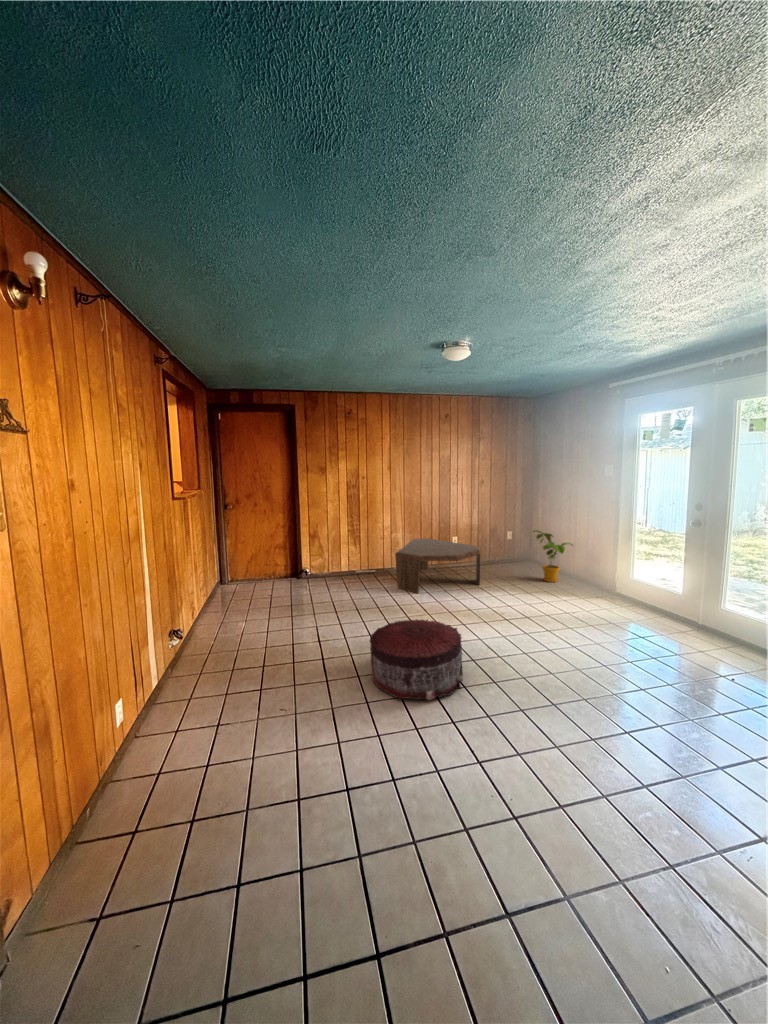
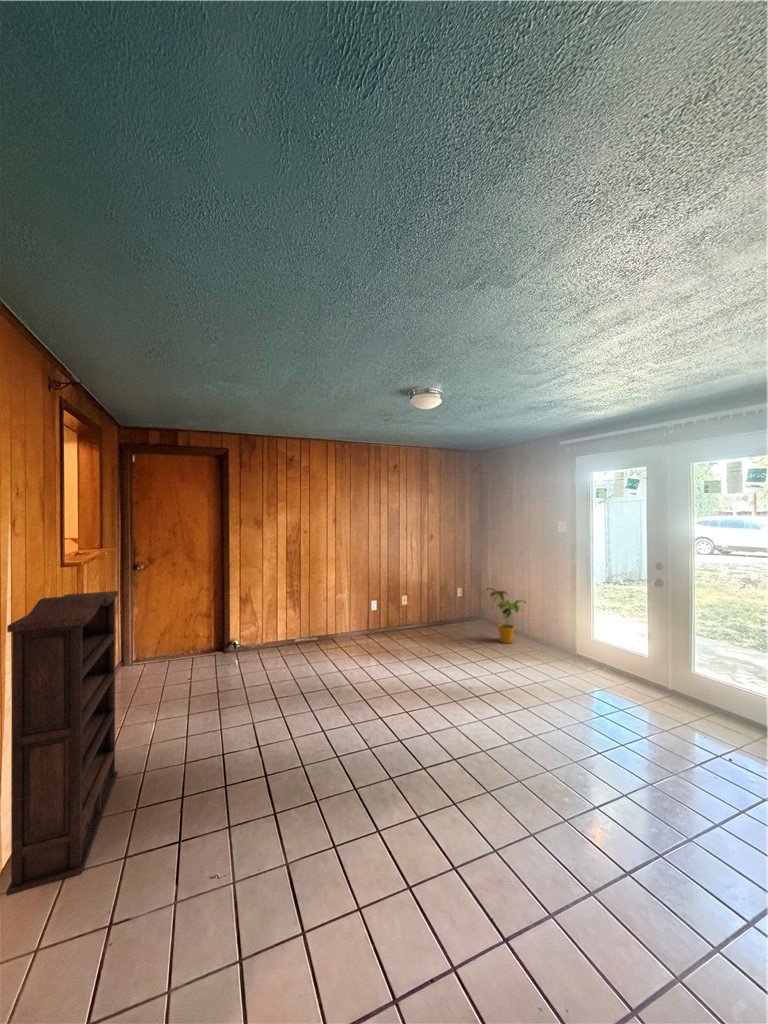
bookshelf: none [147,518,221,700] -> present [6,591,118,896]
coffee table: present [395,539,480,593] -> none [345,598,437,666]
pouf: present [370,619,463,700] -> none [335,711,457,842]

